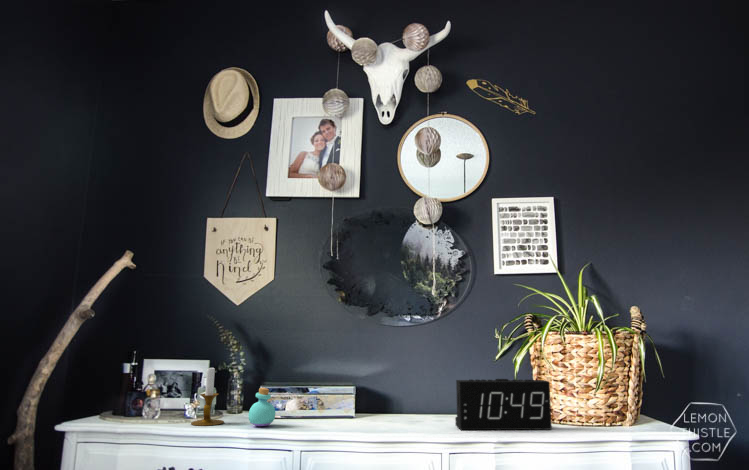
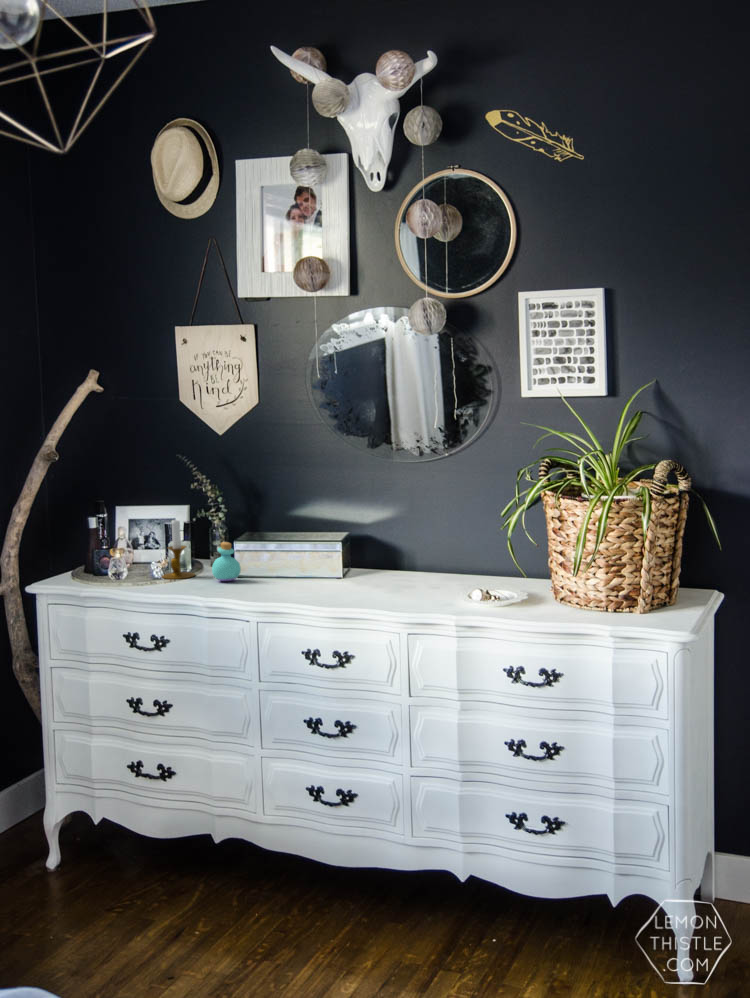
alarm clock: present [455,379,552,430] -> none [421,537,527,593]

